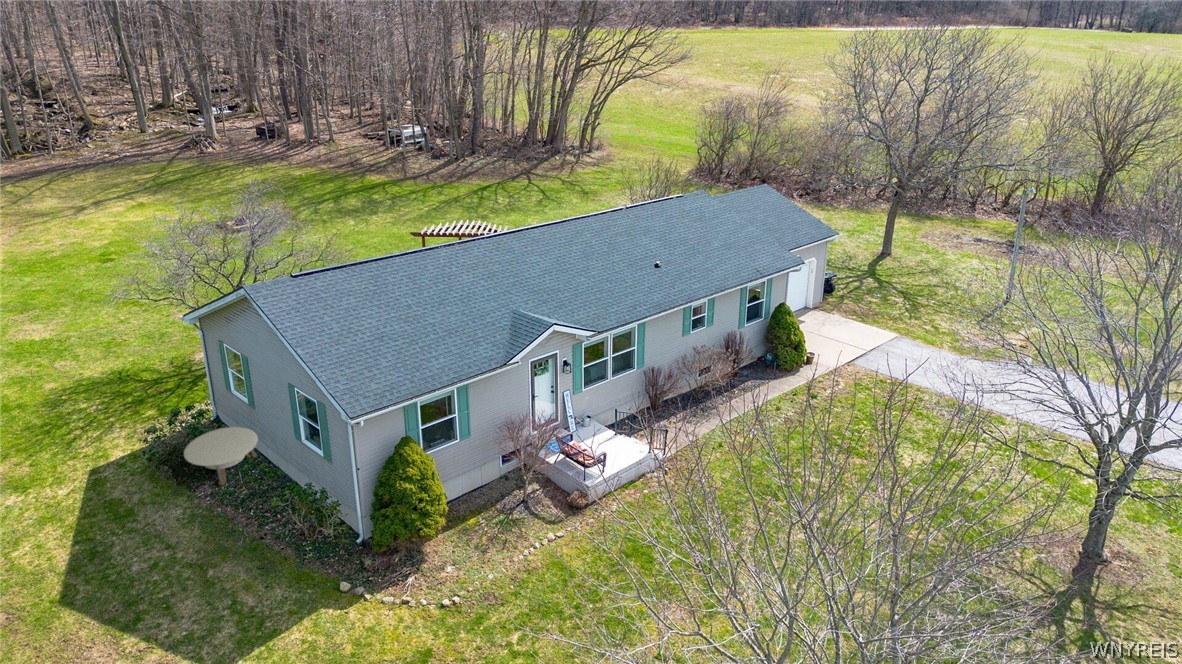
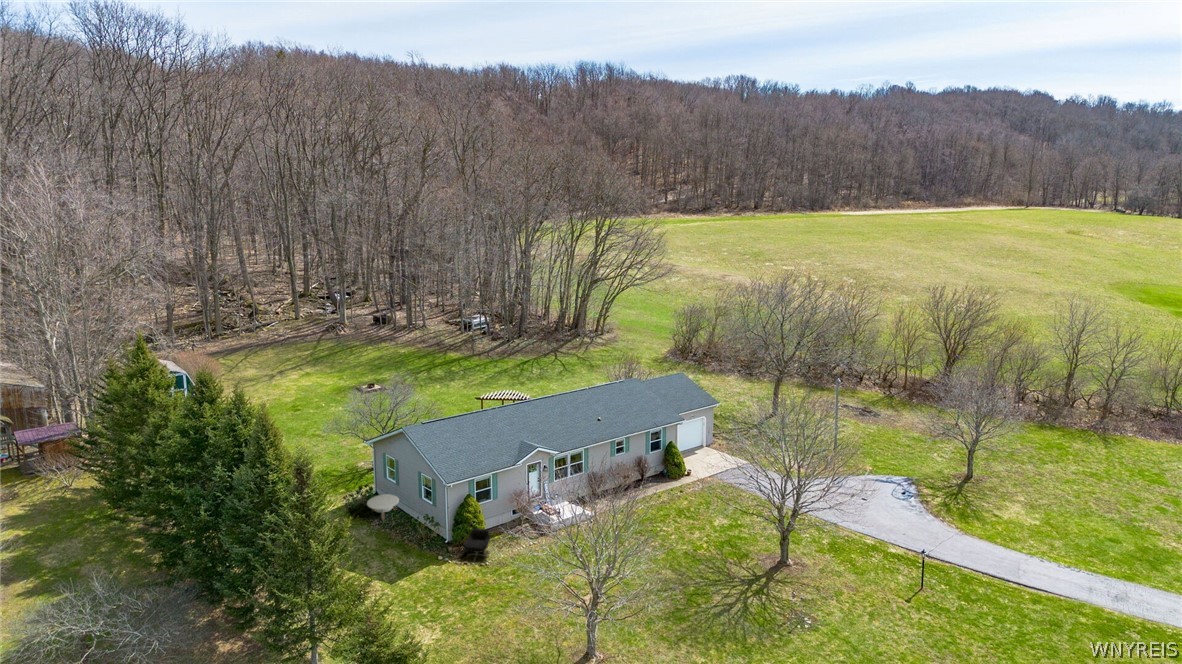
lounge chair: none [397,511,459,590] -> present [463,529,490,558]

